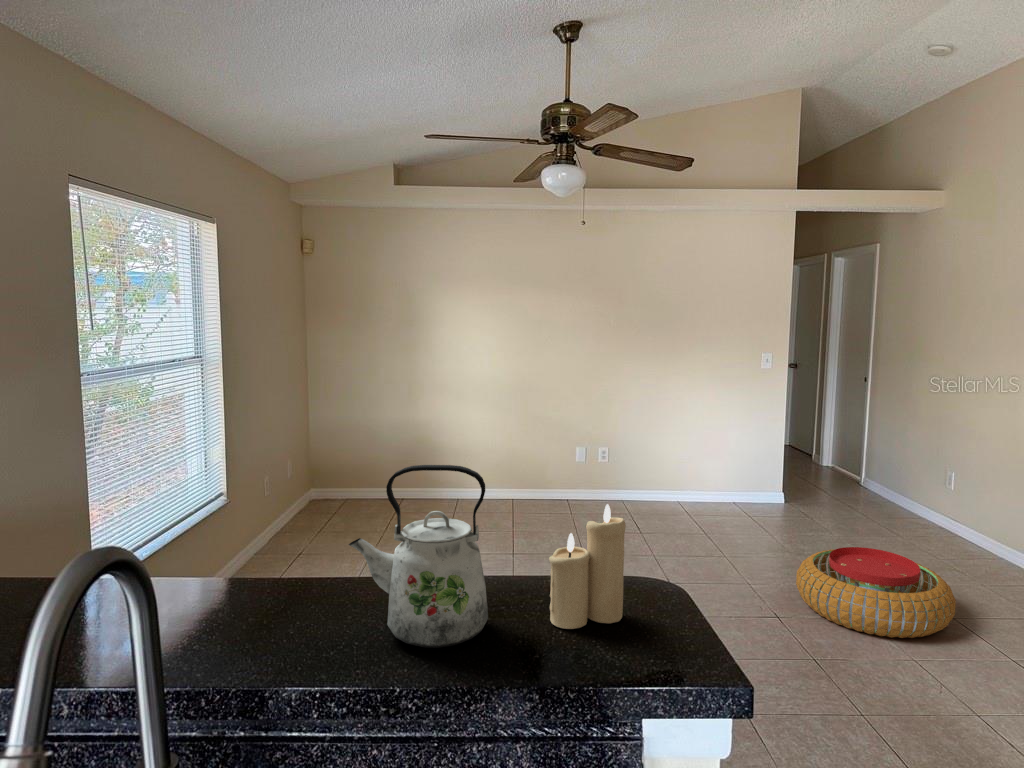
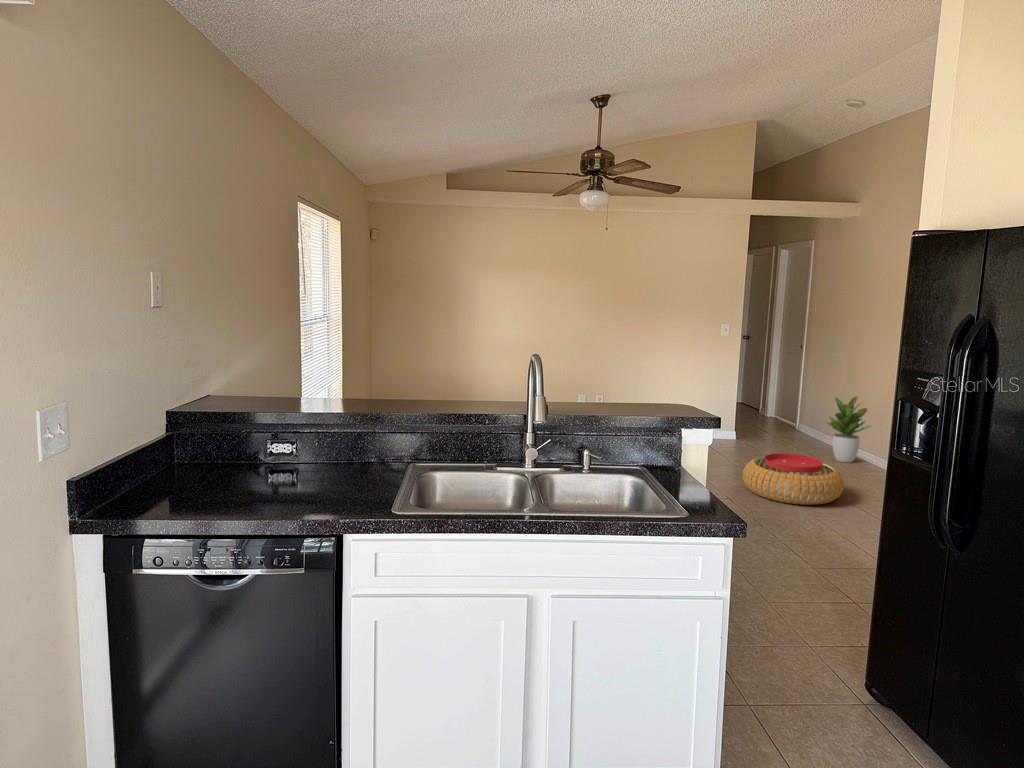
potted plant: none [906,453,981,546] -> present [827,396,870,462]
kettle: present [349,465,488,648] -> none [563,342,618,410]
candle: present [549,504,626,629] -> none [638,361,669,409]

